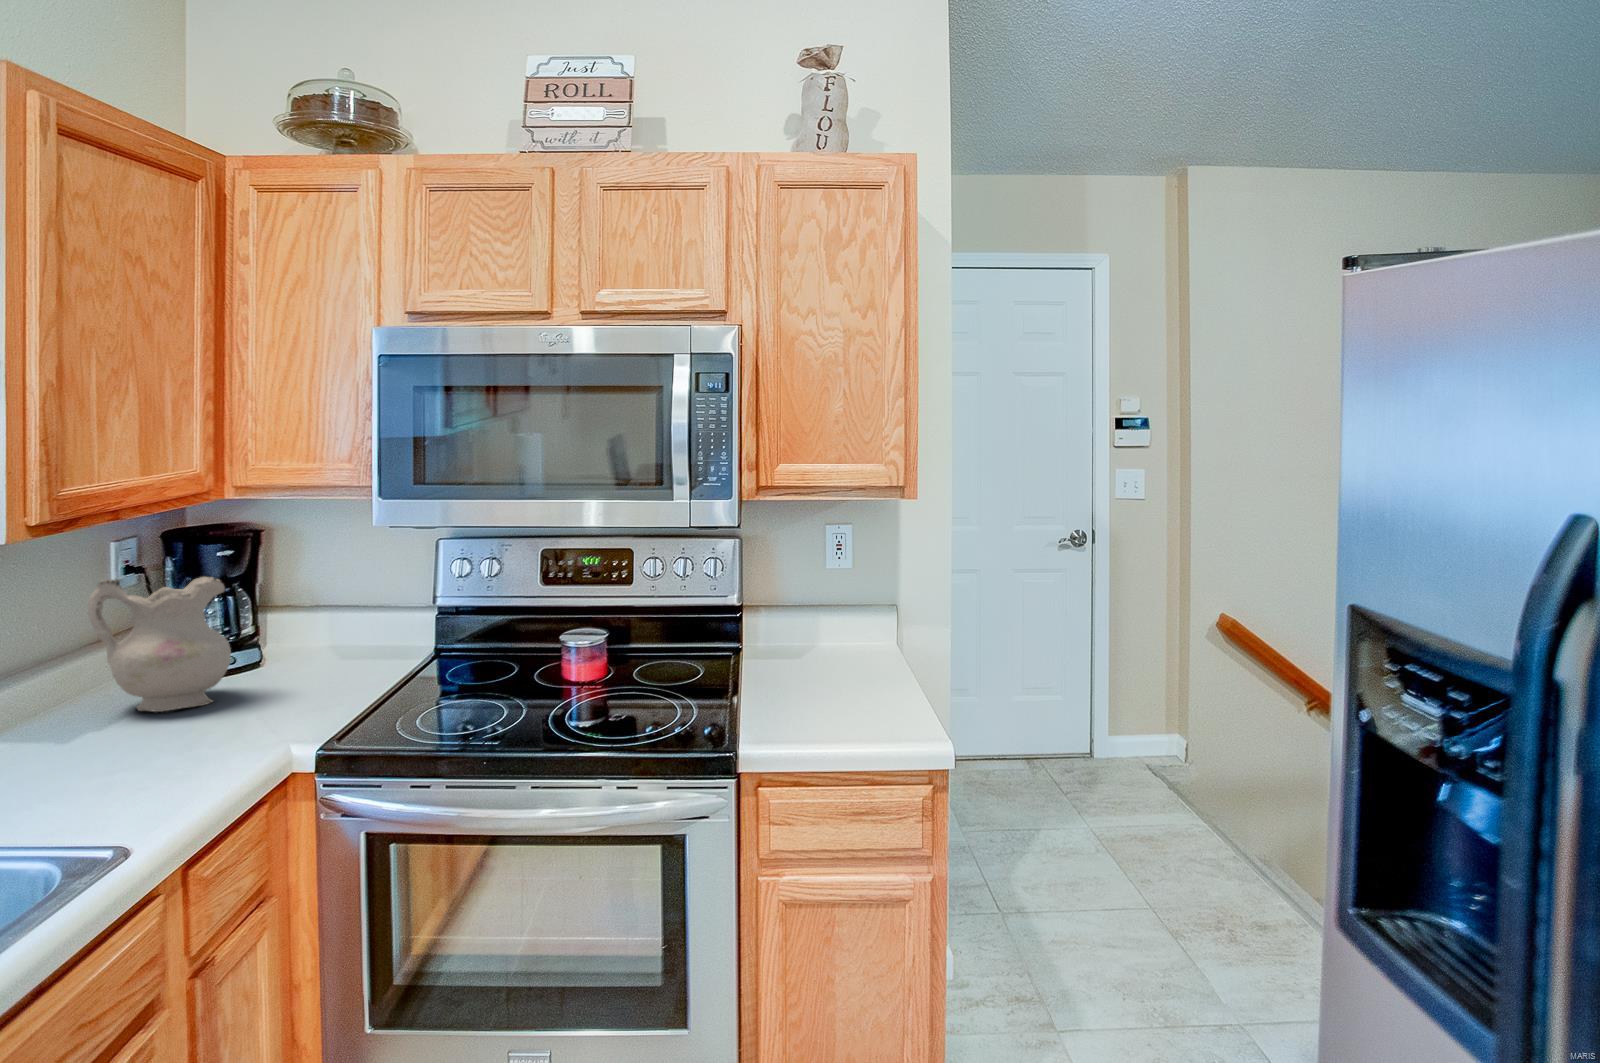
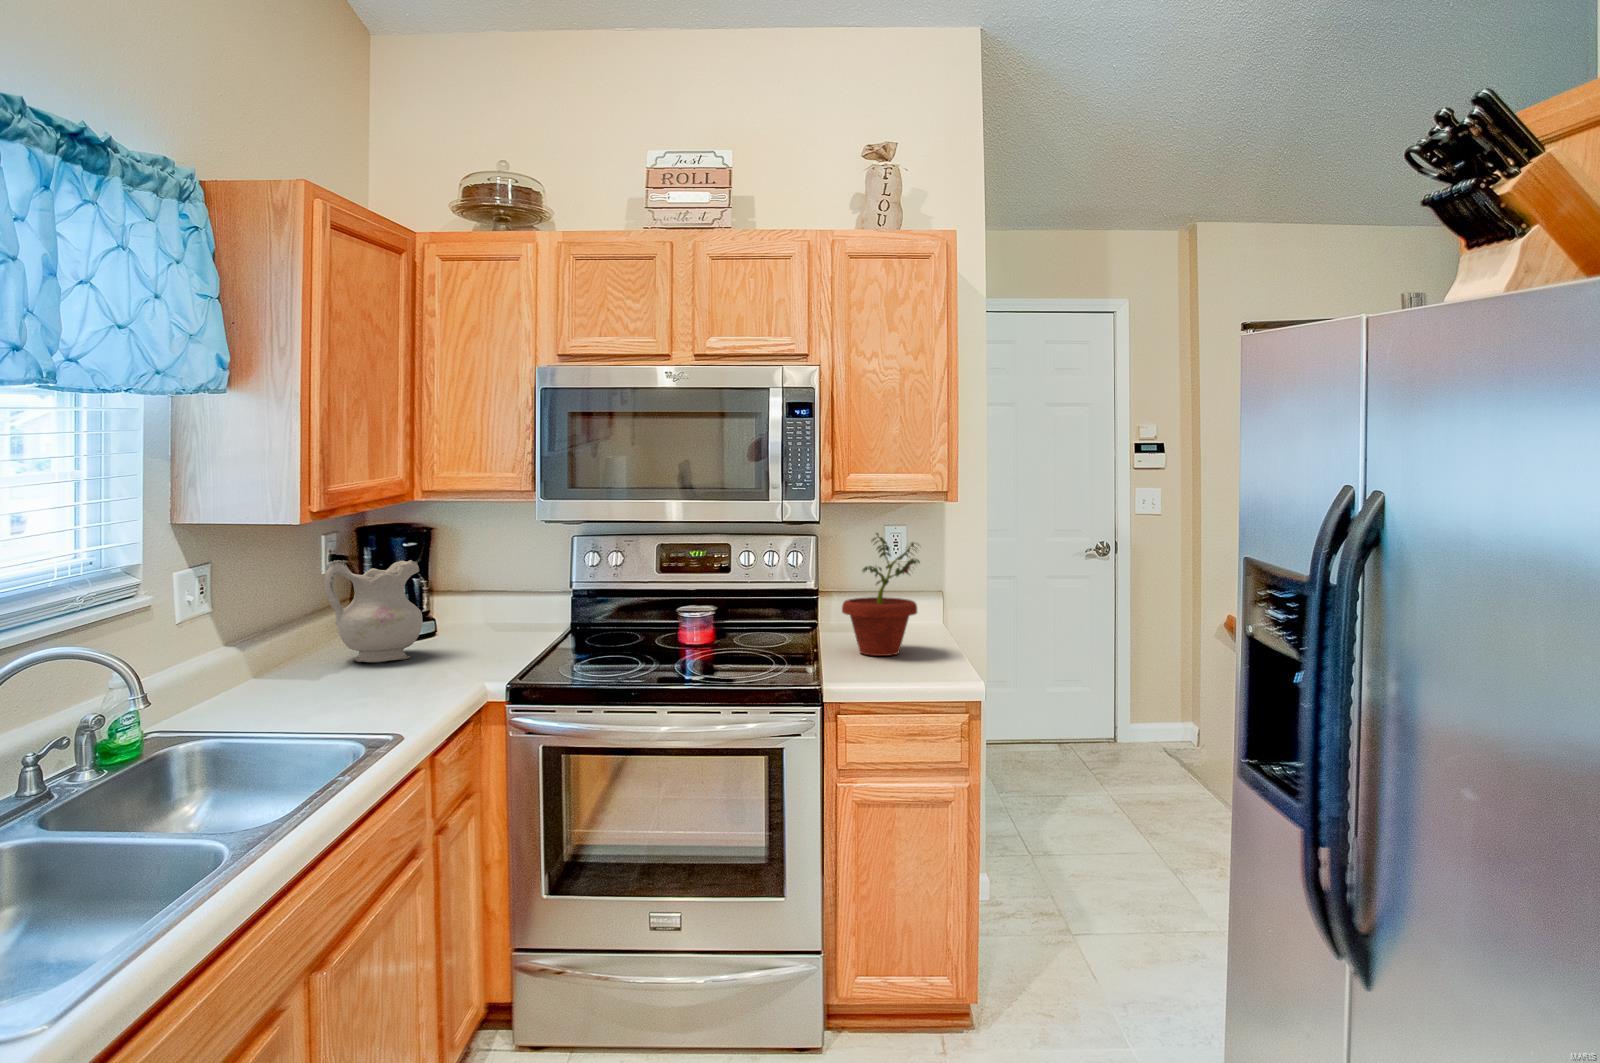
potted plant: none [770,540,870,697] -> present [842,533,920,656]

